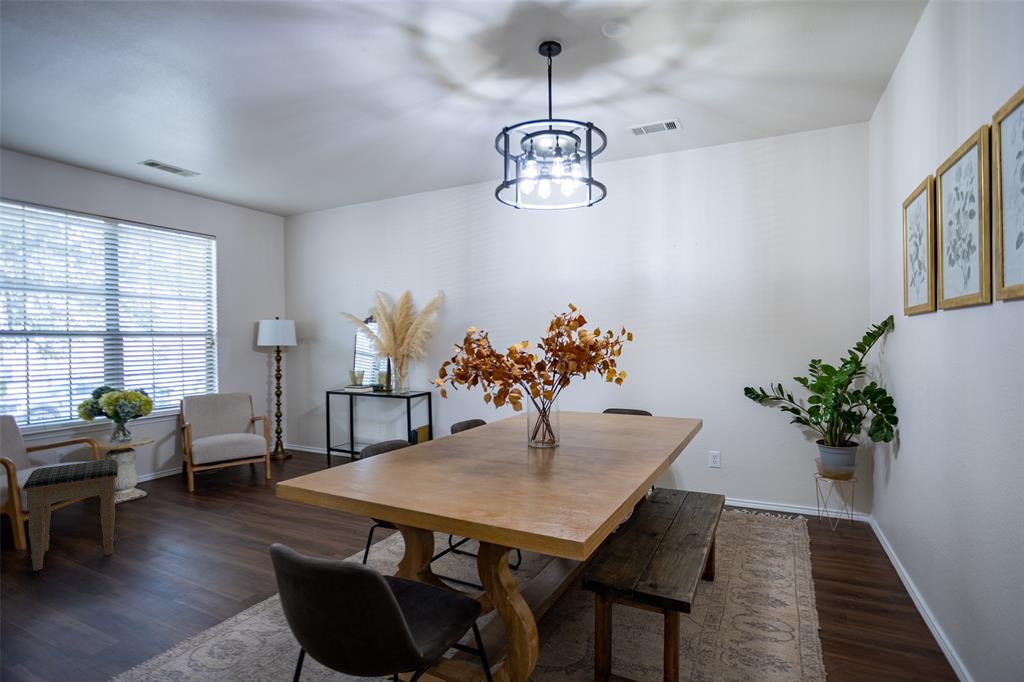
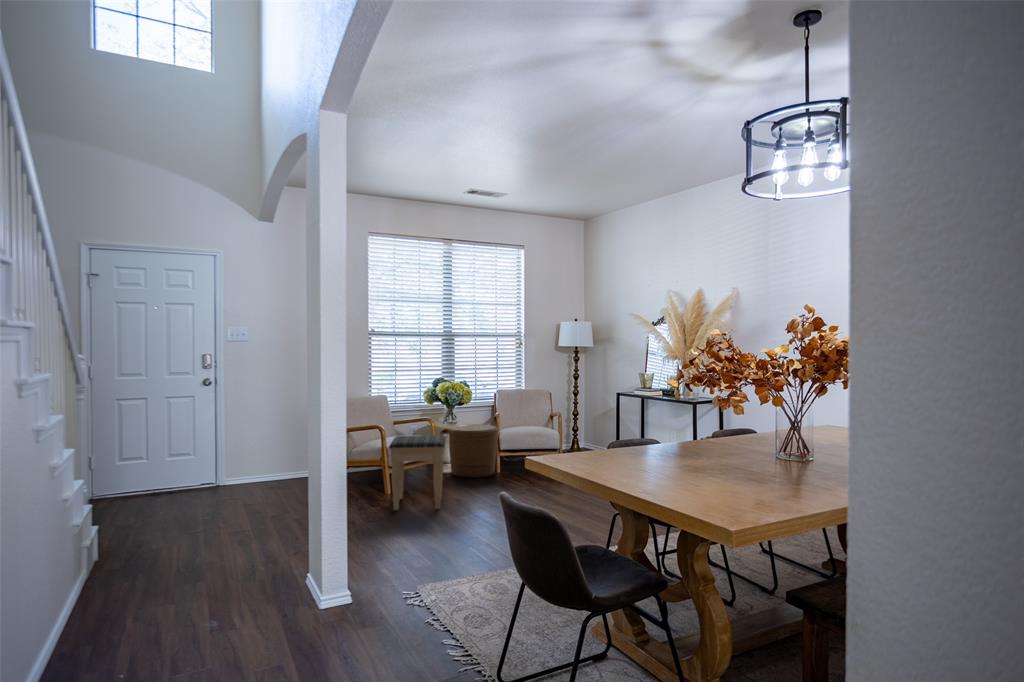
woven basket: none [118,438,189,505] -> present [448,424,498,478]

